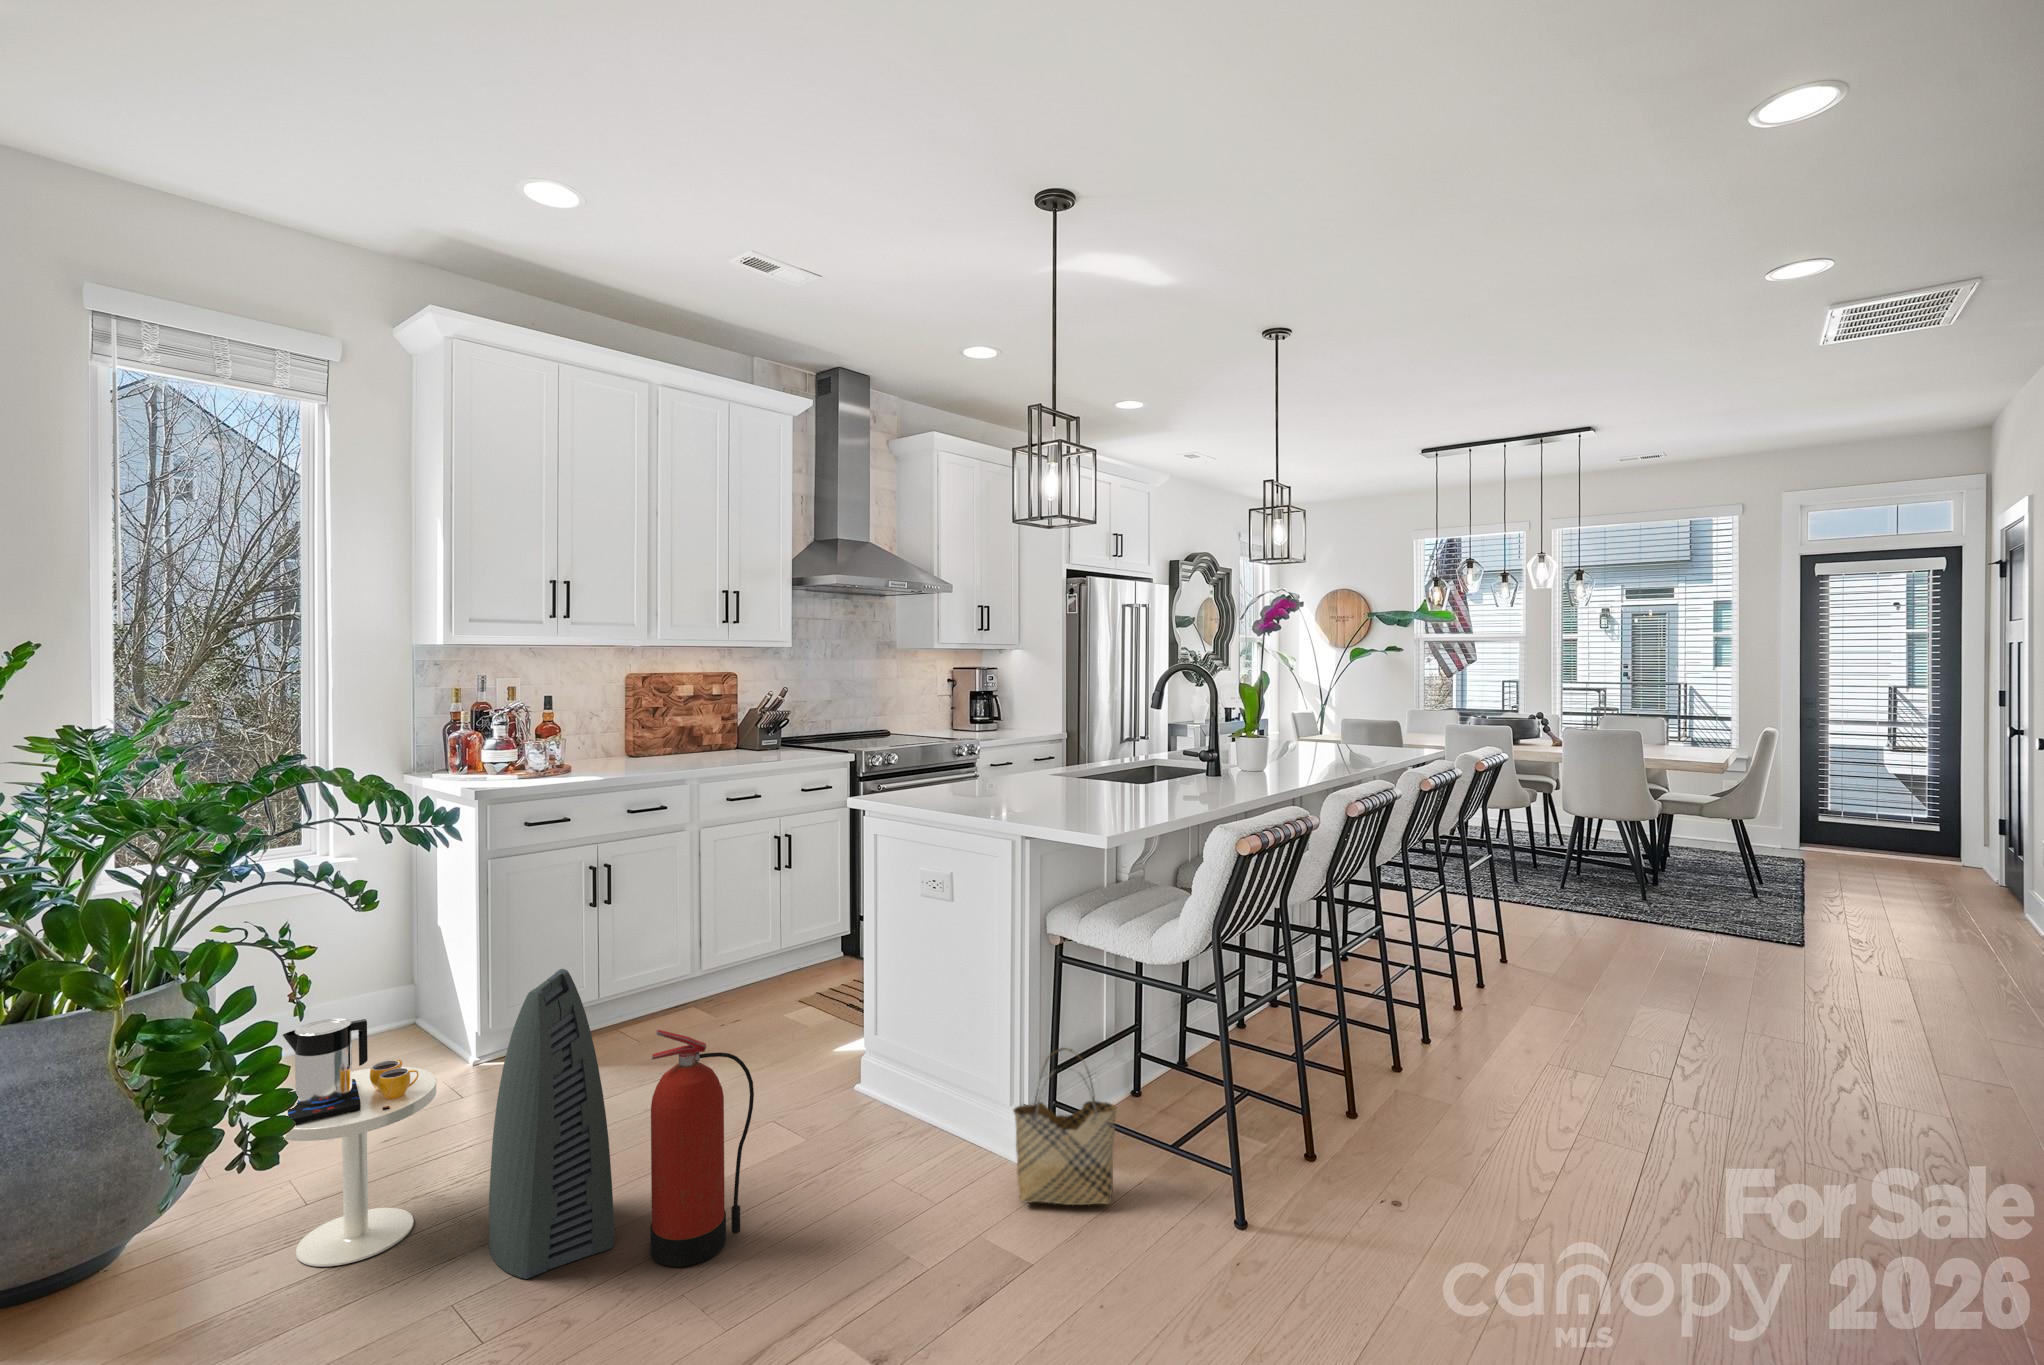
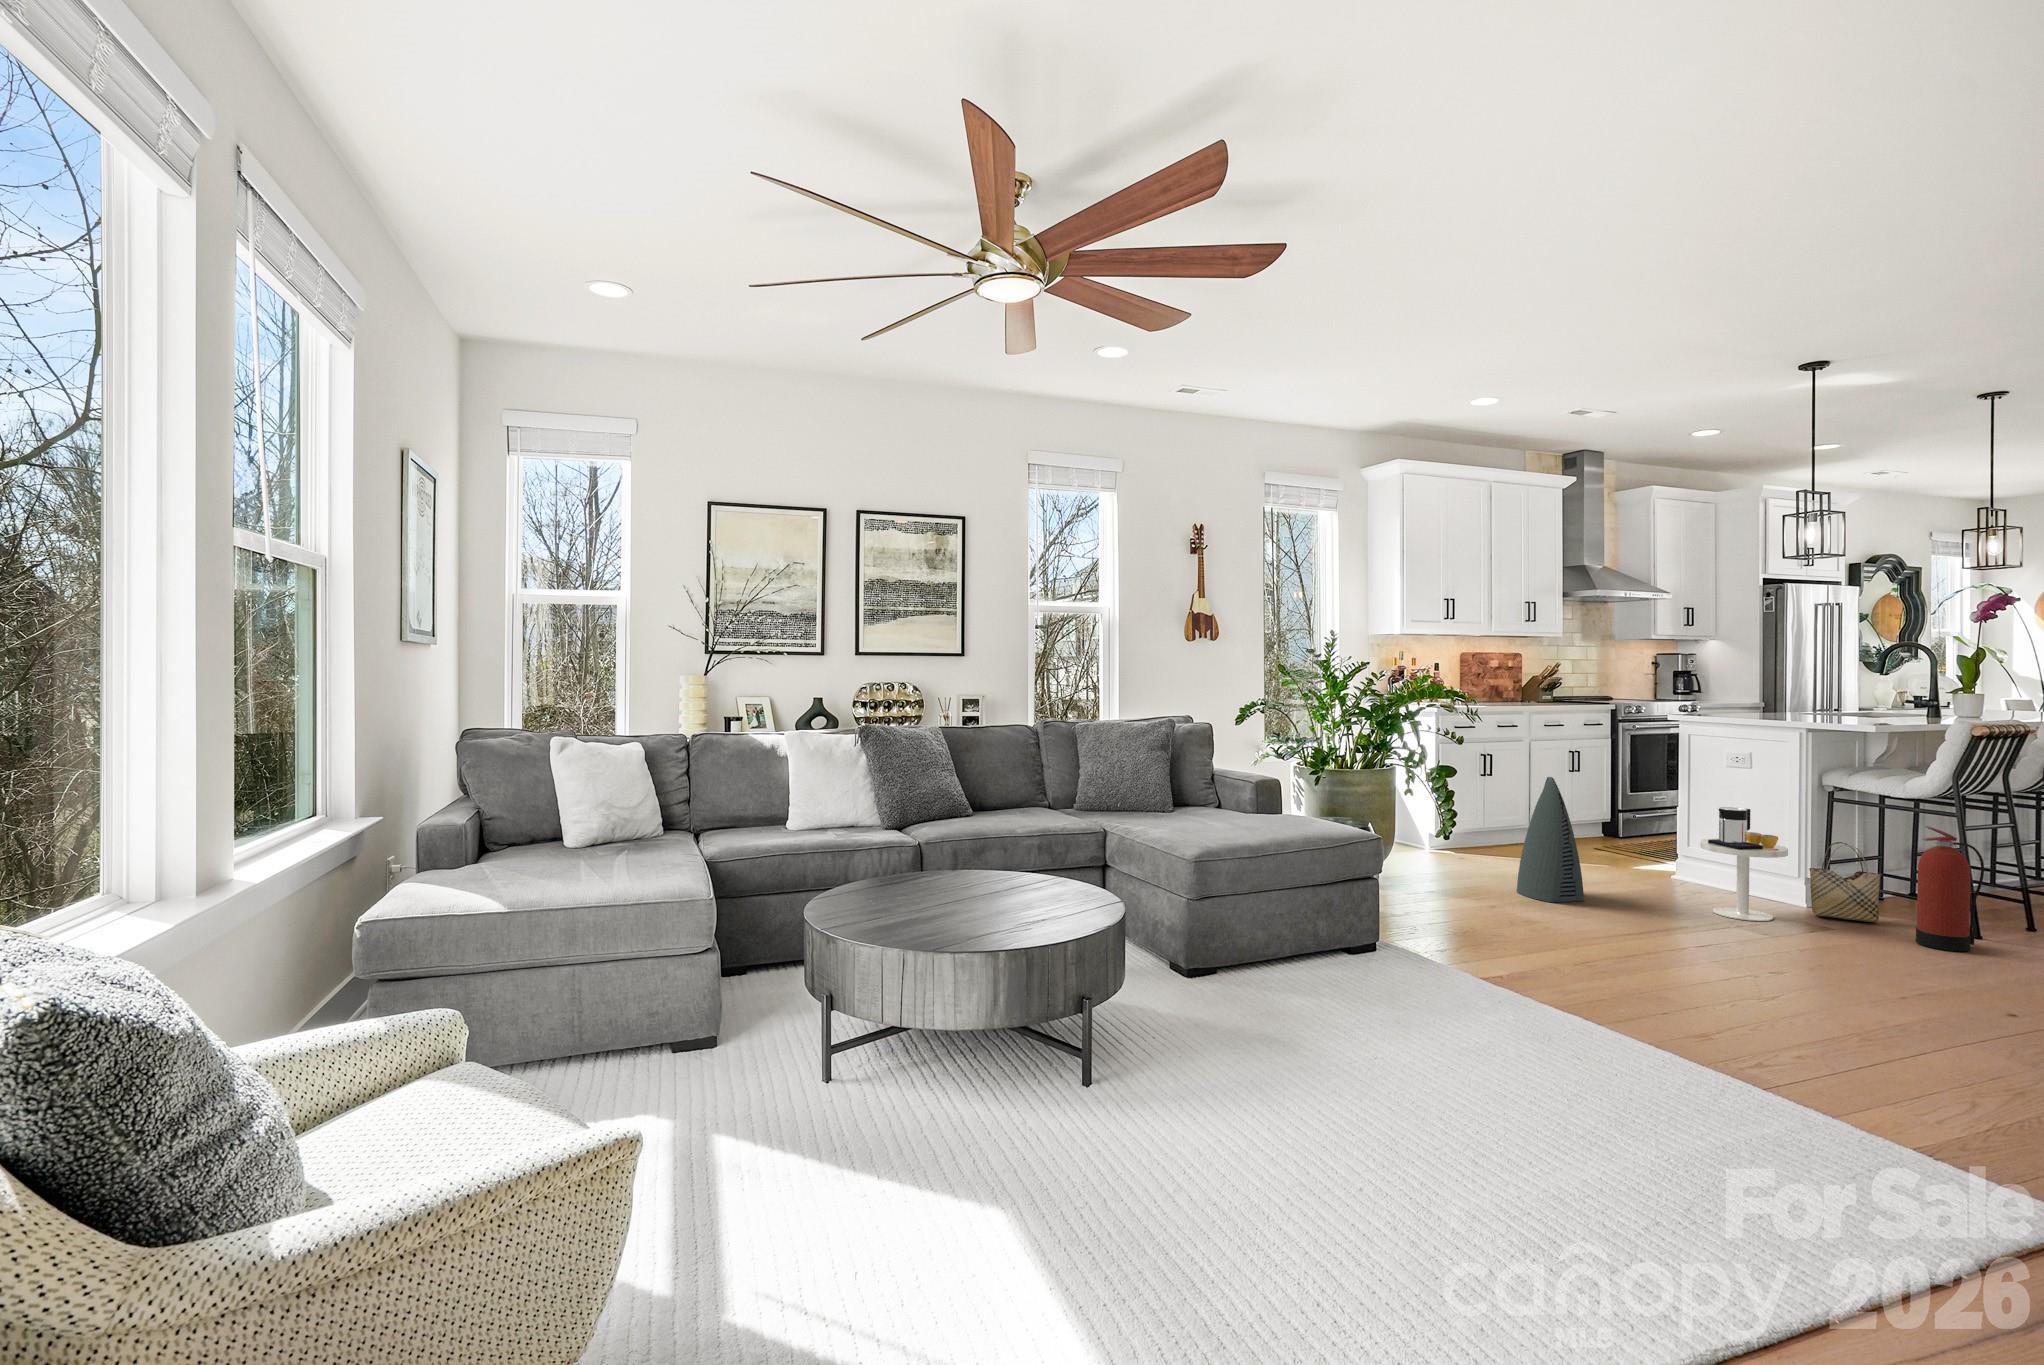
side table: present [283,1019,436,1267] -> present [1700,807,1788,921]
fire extinguisher: present [650,1030,754,1267] -> present [1916,826,1984,951]

